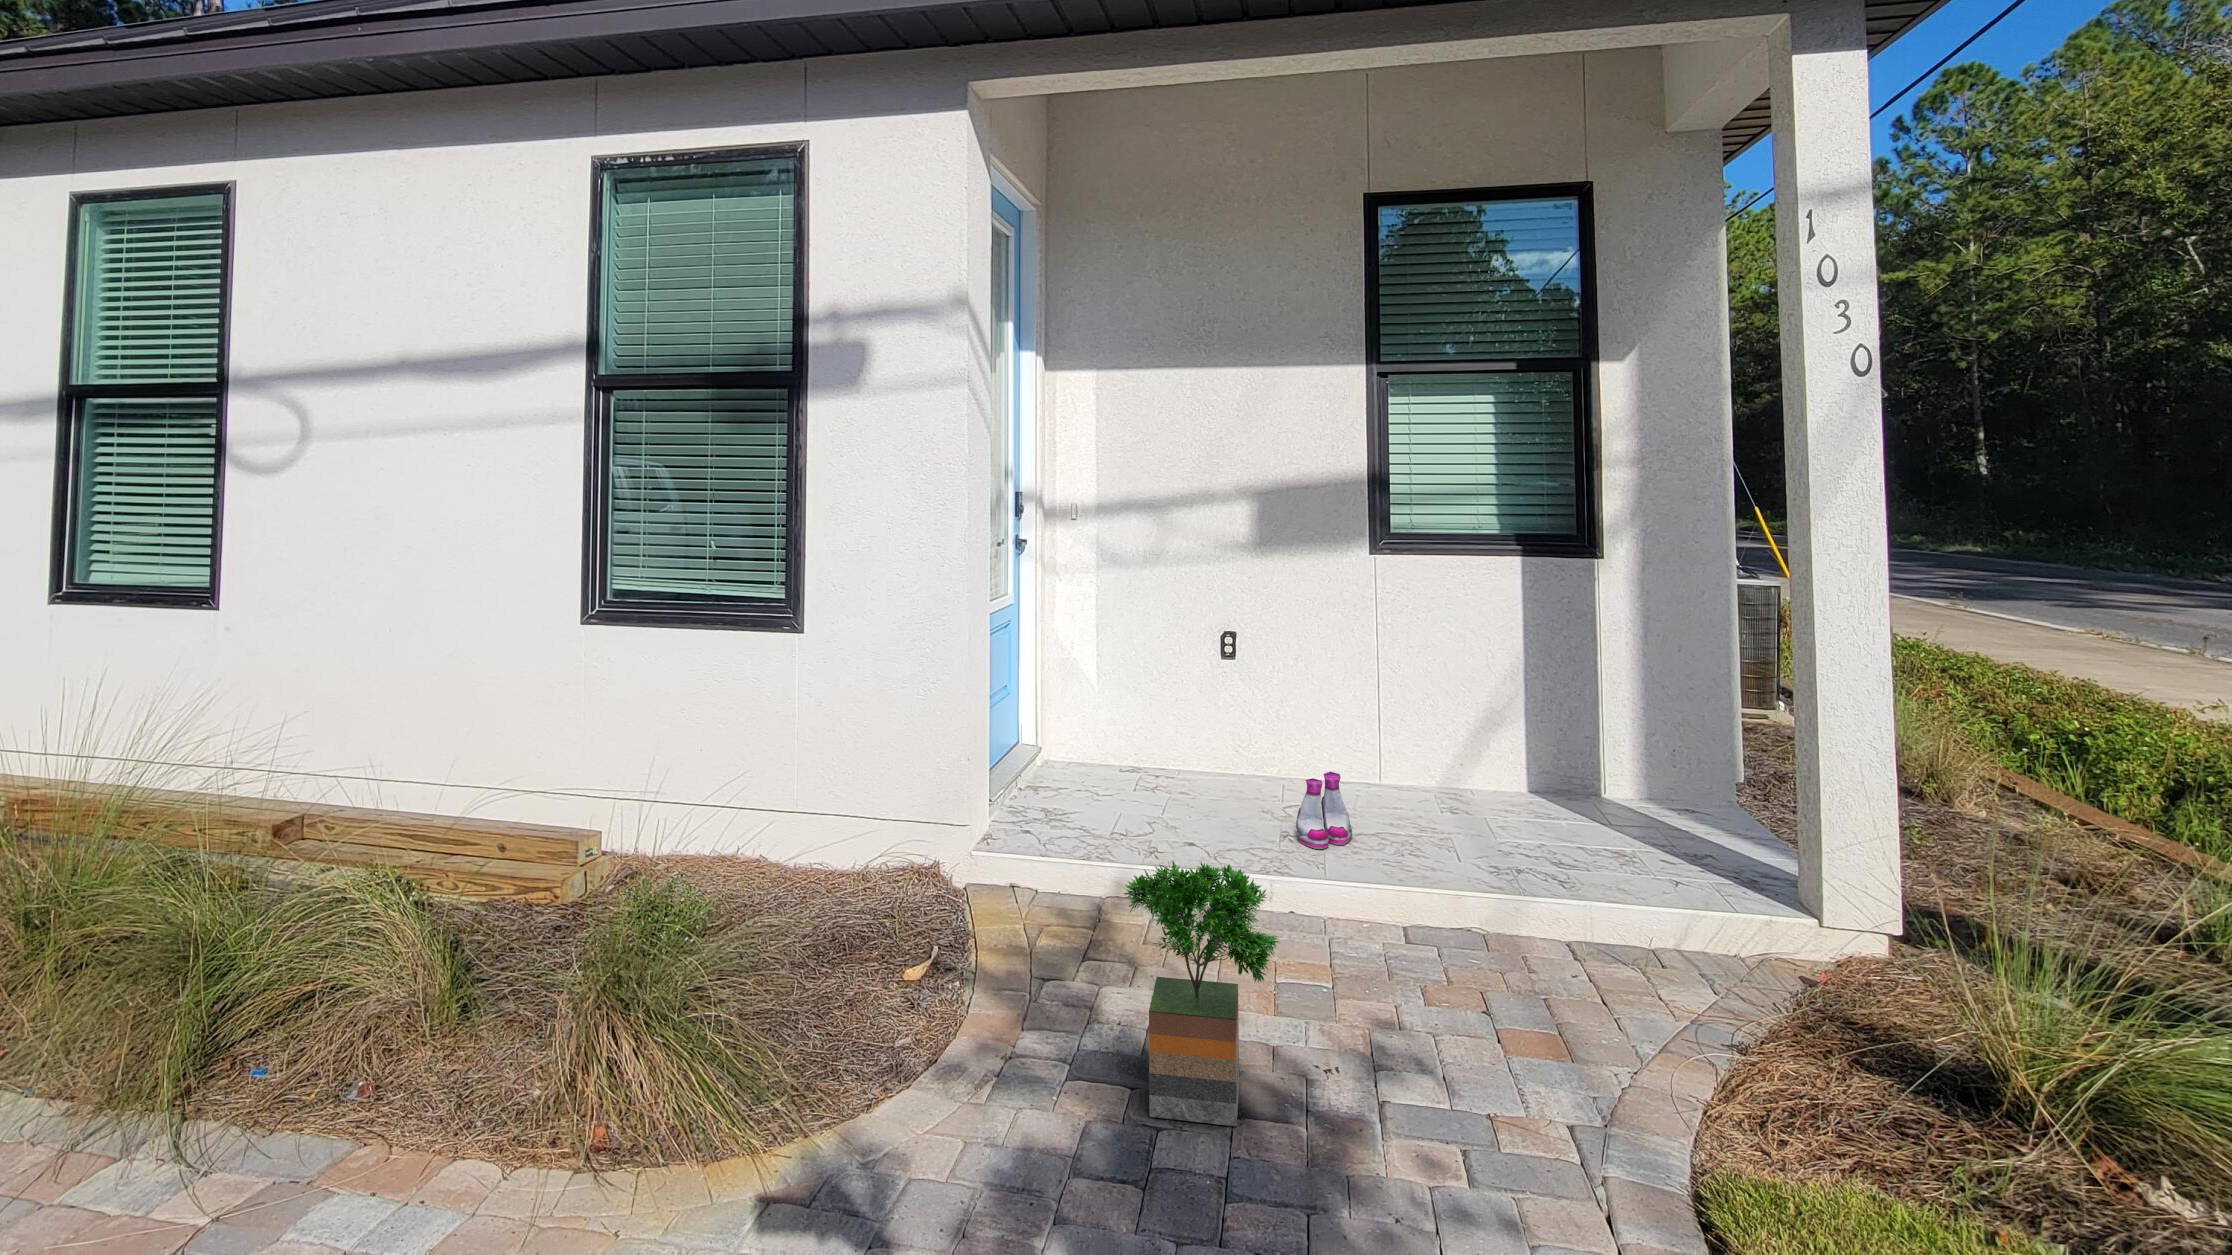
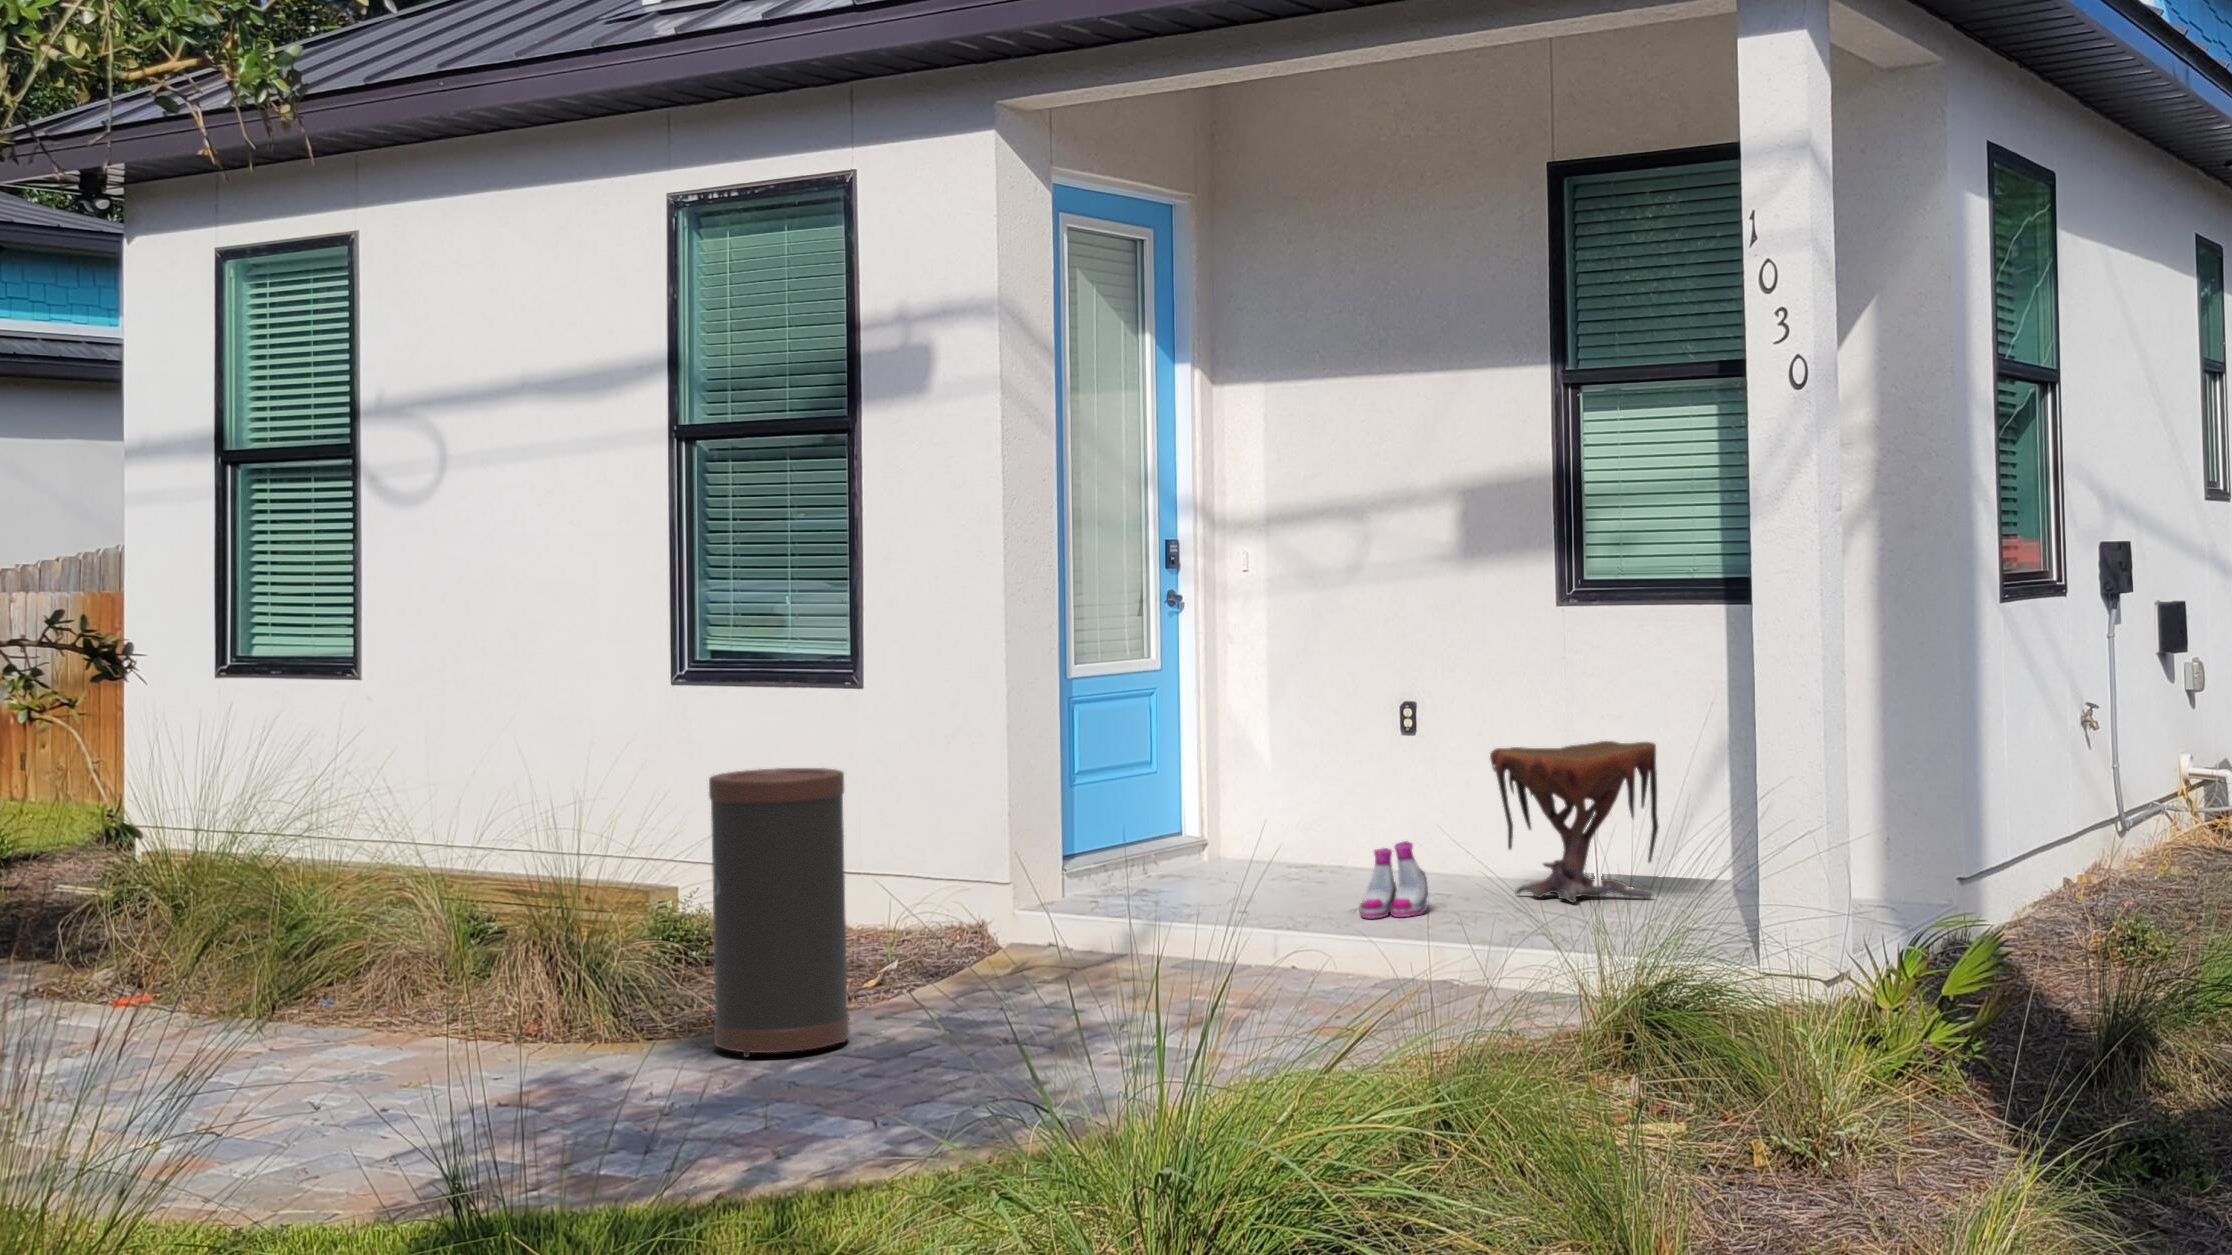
side table: none [1345,669,1500,815] -> present [1490,741,1658,902]
trash can: none [864,775,1034,1188] -> present [709,768,850,1057]
potted tree: present [1123,861,1280,1126] -> none [936,845,1063,1048]

